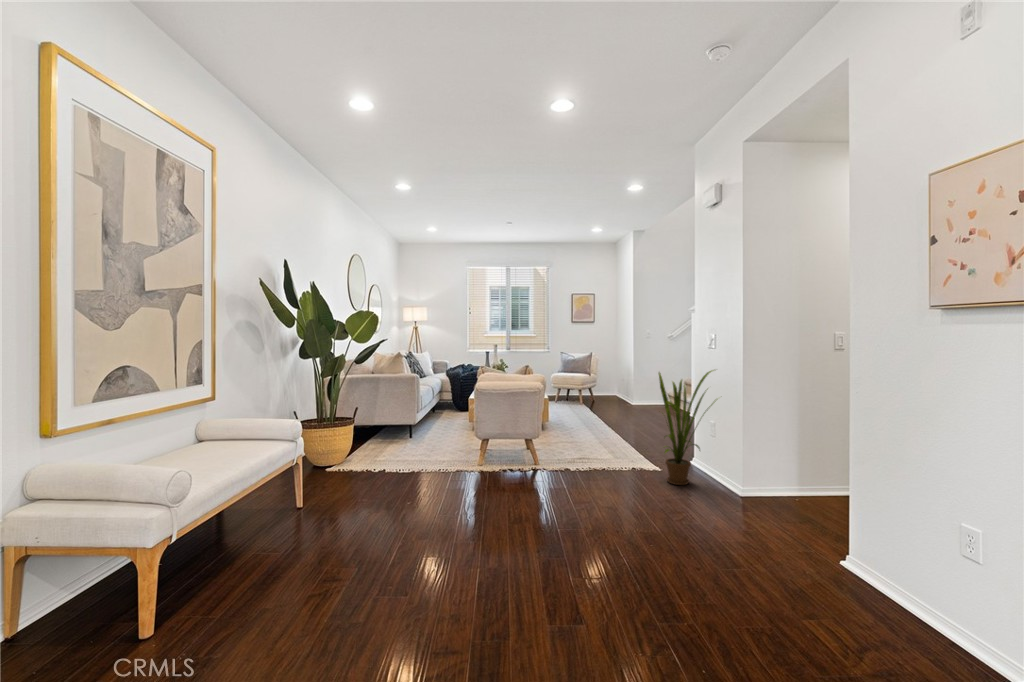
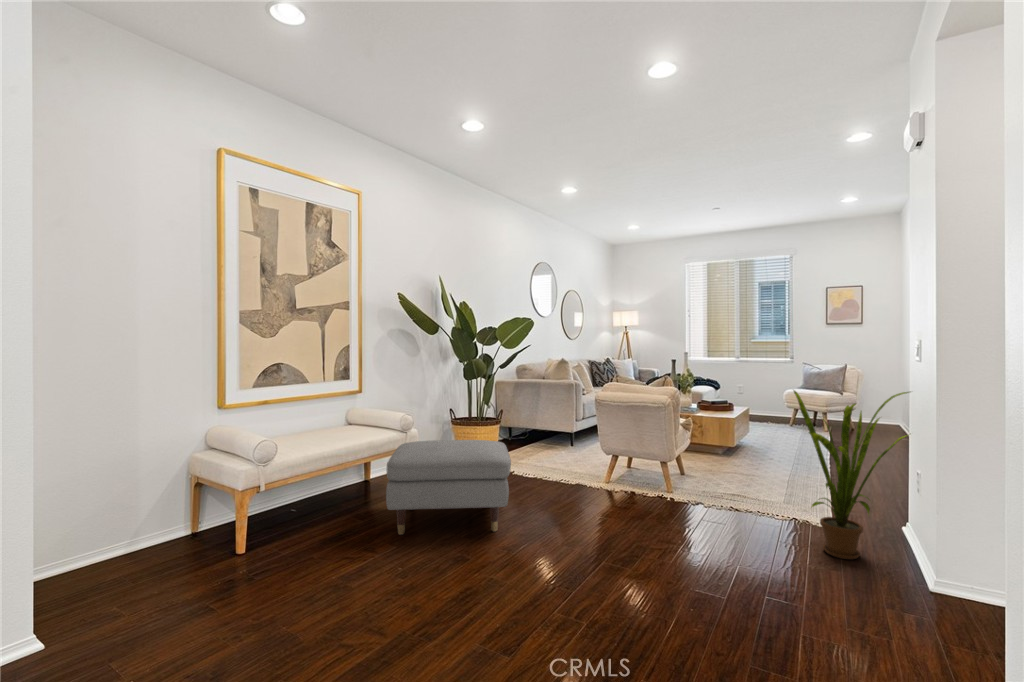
ottoman: none [307,437,457,552] -> present [386,440,511,535]

